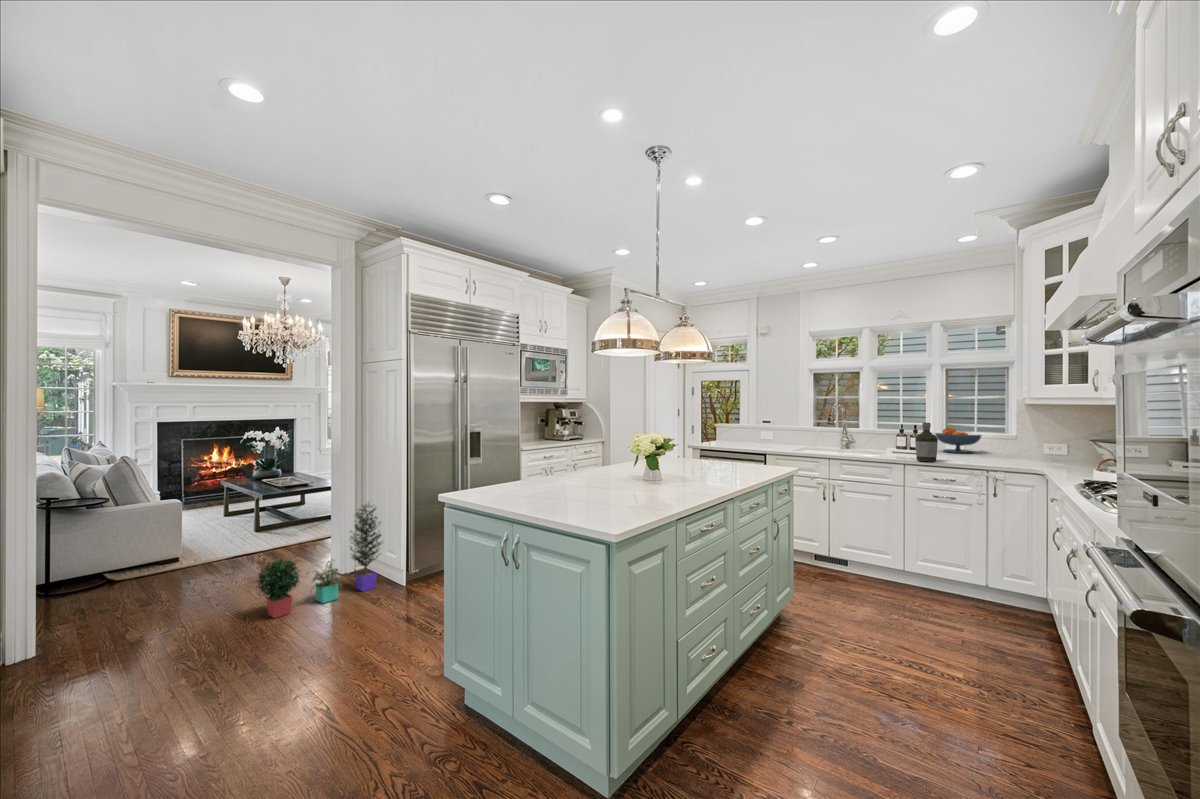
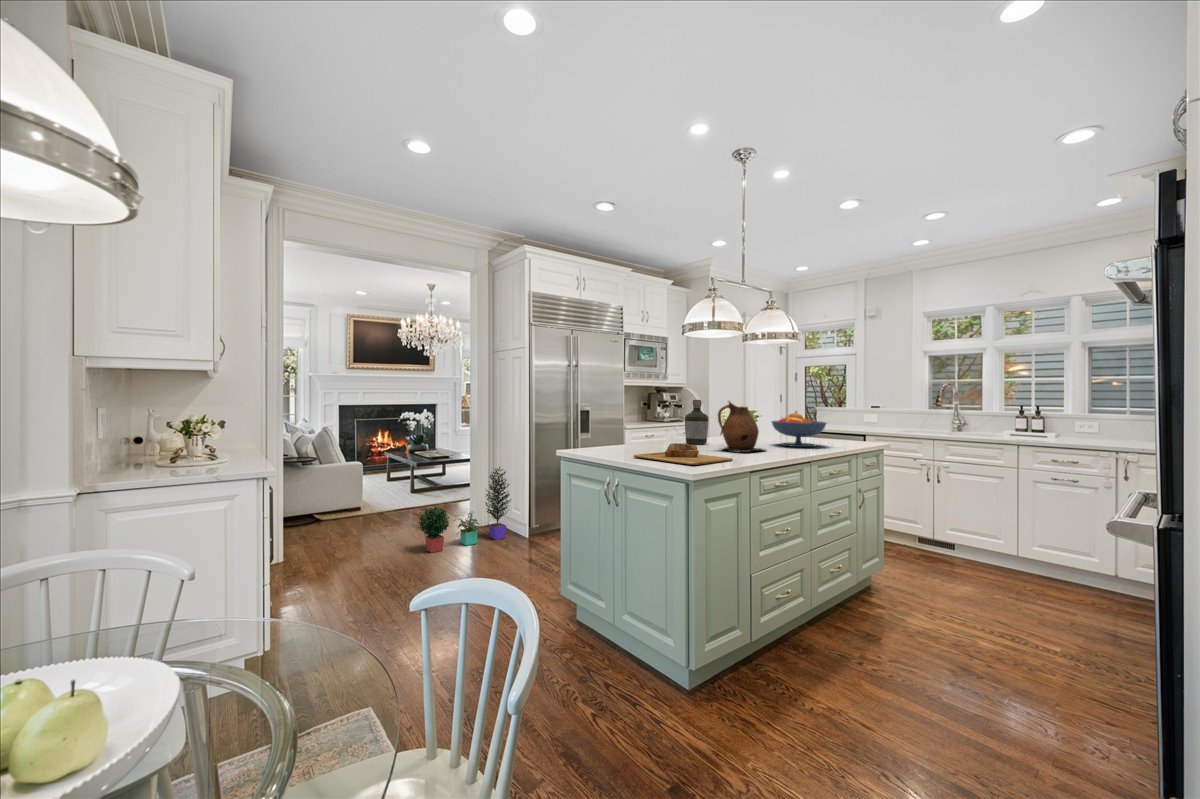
bottle: present [915,423,938,462] -> present [685,400,709,444]
fruit bowl: present [936,428,982,453] -> present [772,413,826,447]
ceramic pitcher: none [632,429,685,490] -> present [718,401,766,452]
cutting board: none [538,486,654,516] -> present [633,443,733,465]

